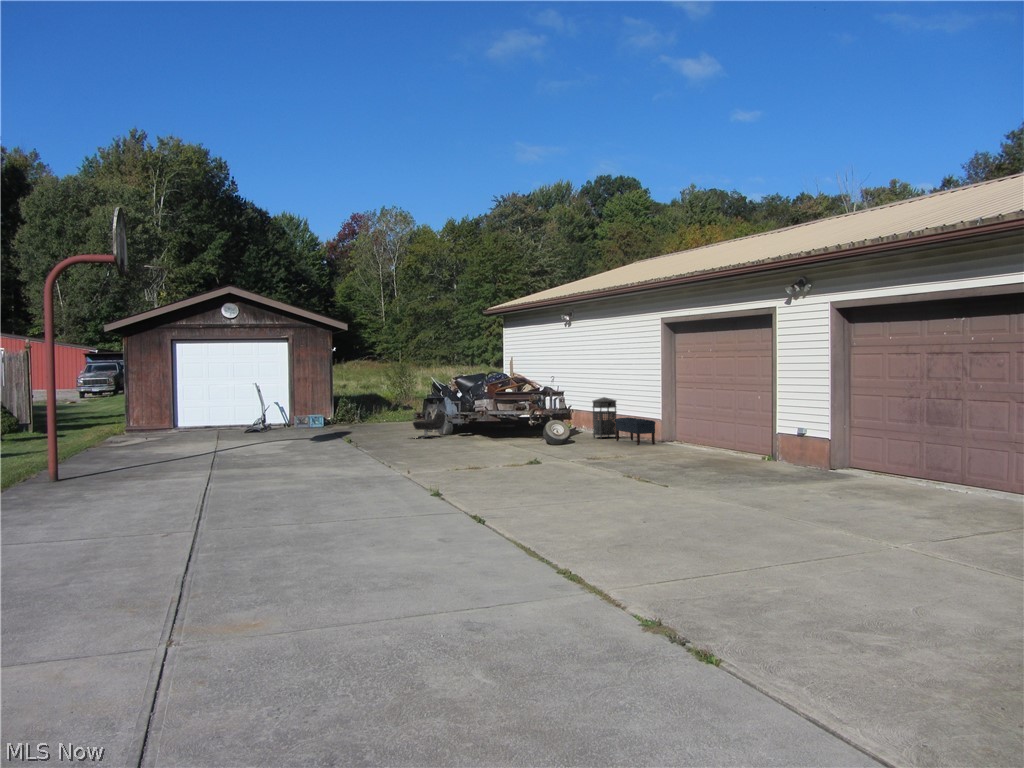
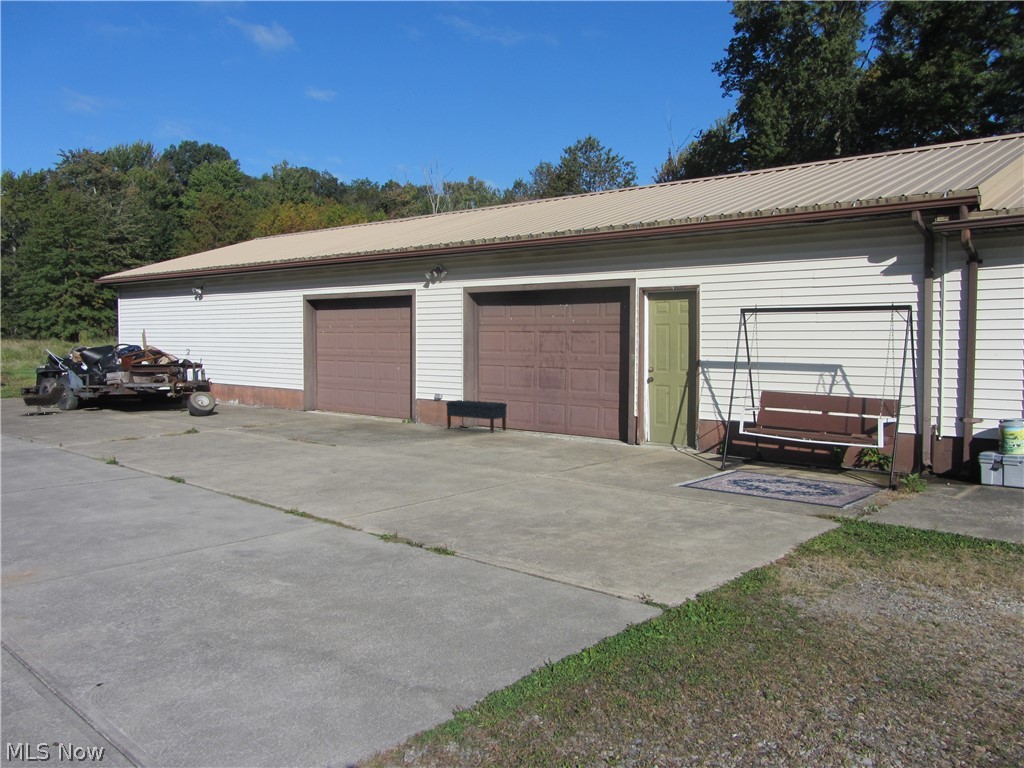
trash can: present [592,397,617,438] -> none [231,369,257,409]
bench: present [615,418,655,445] -> present [446,400,507,433]

